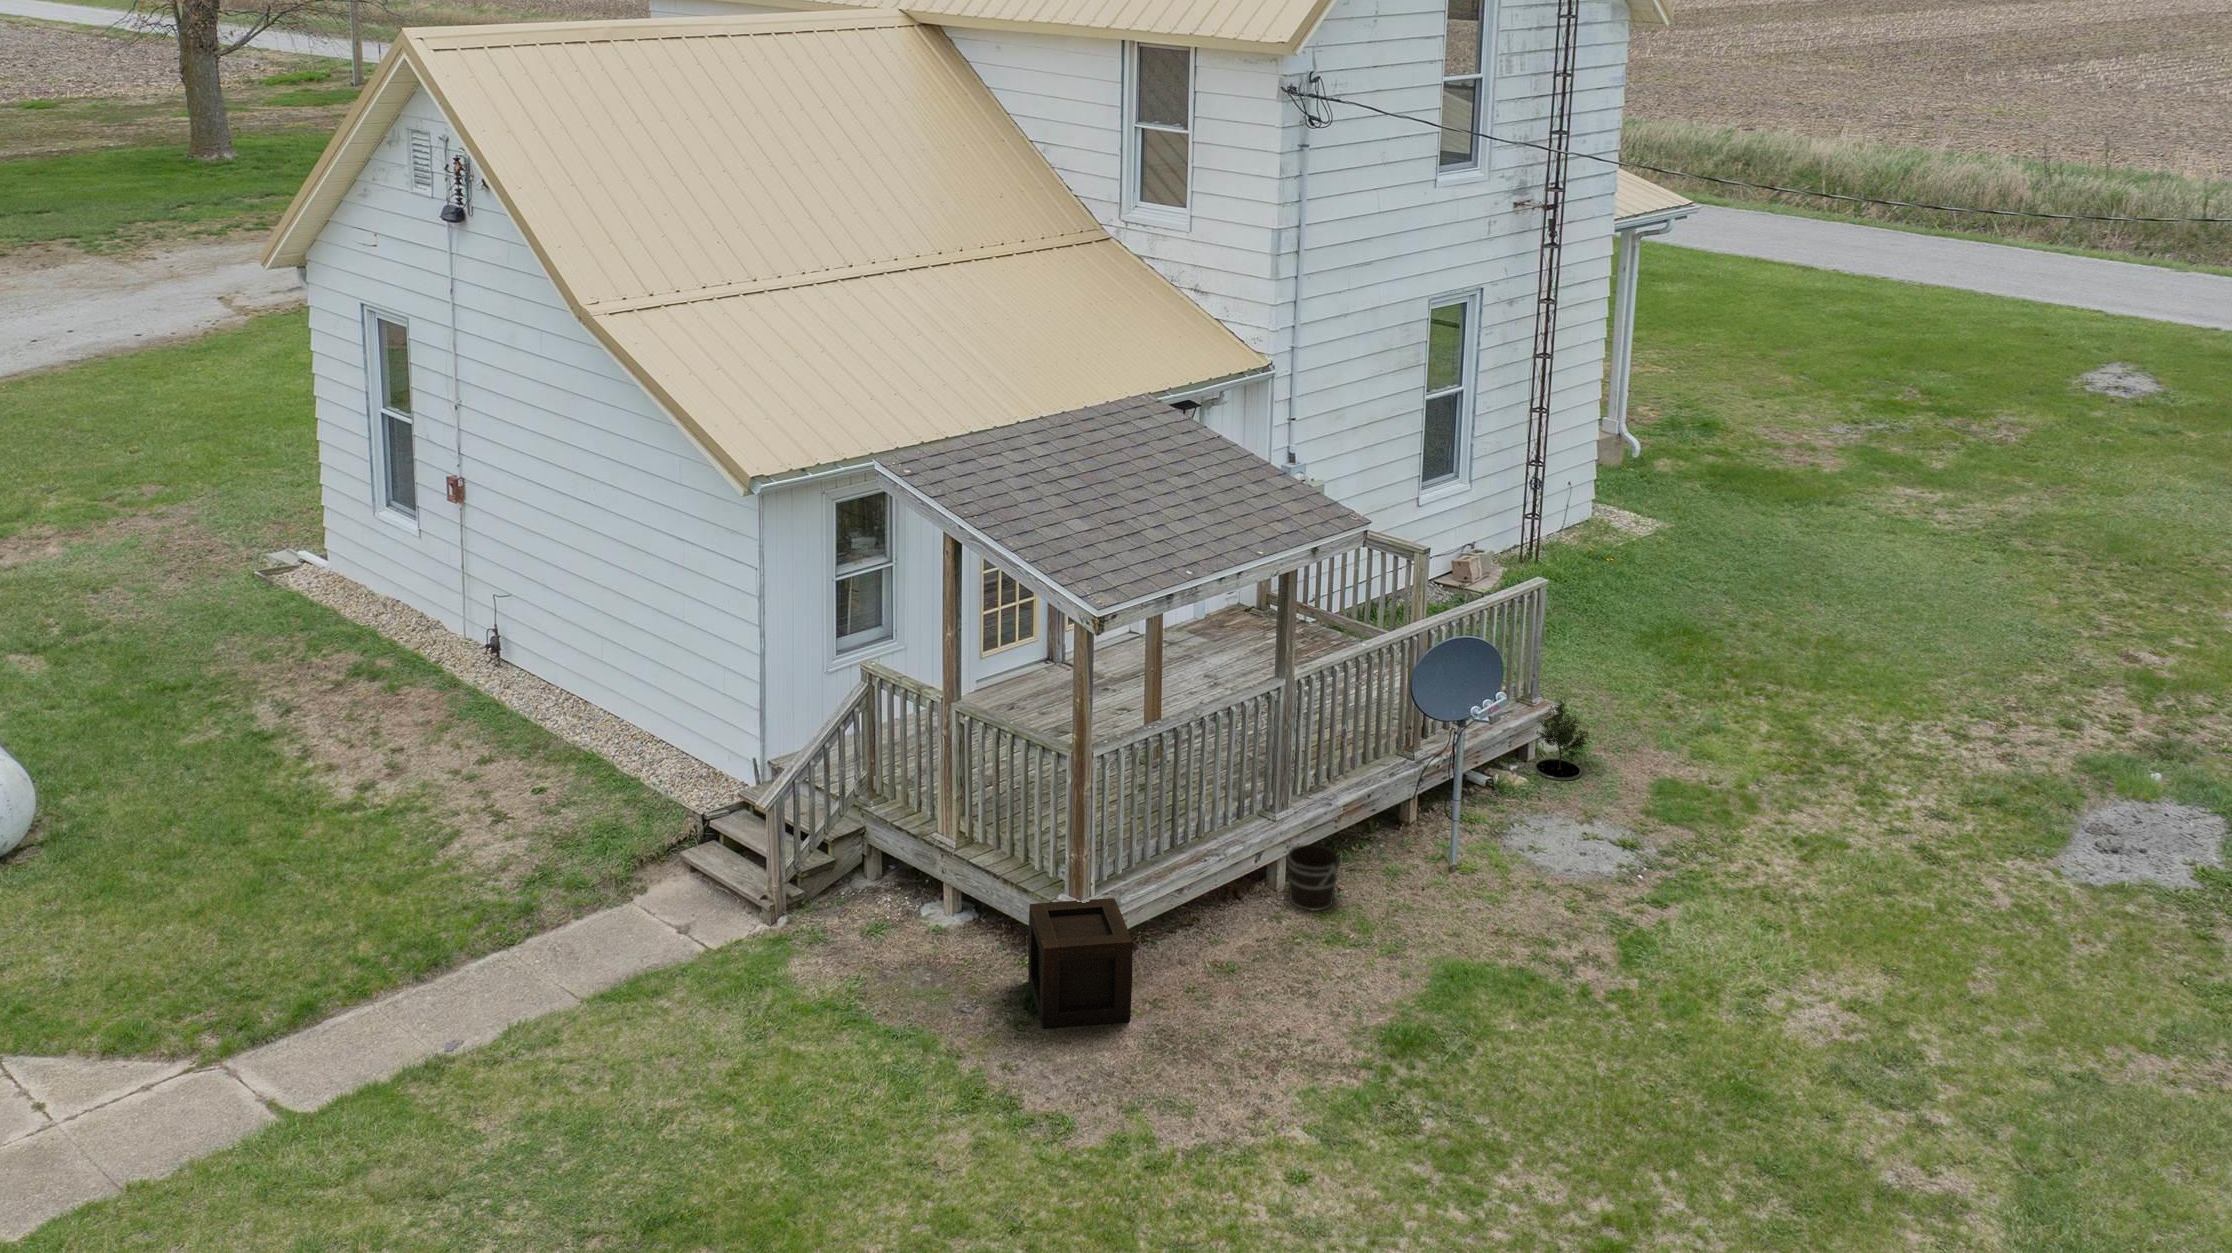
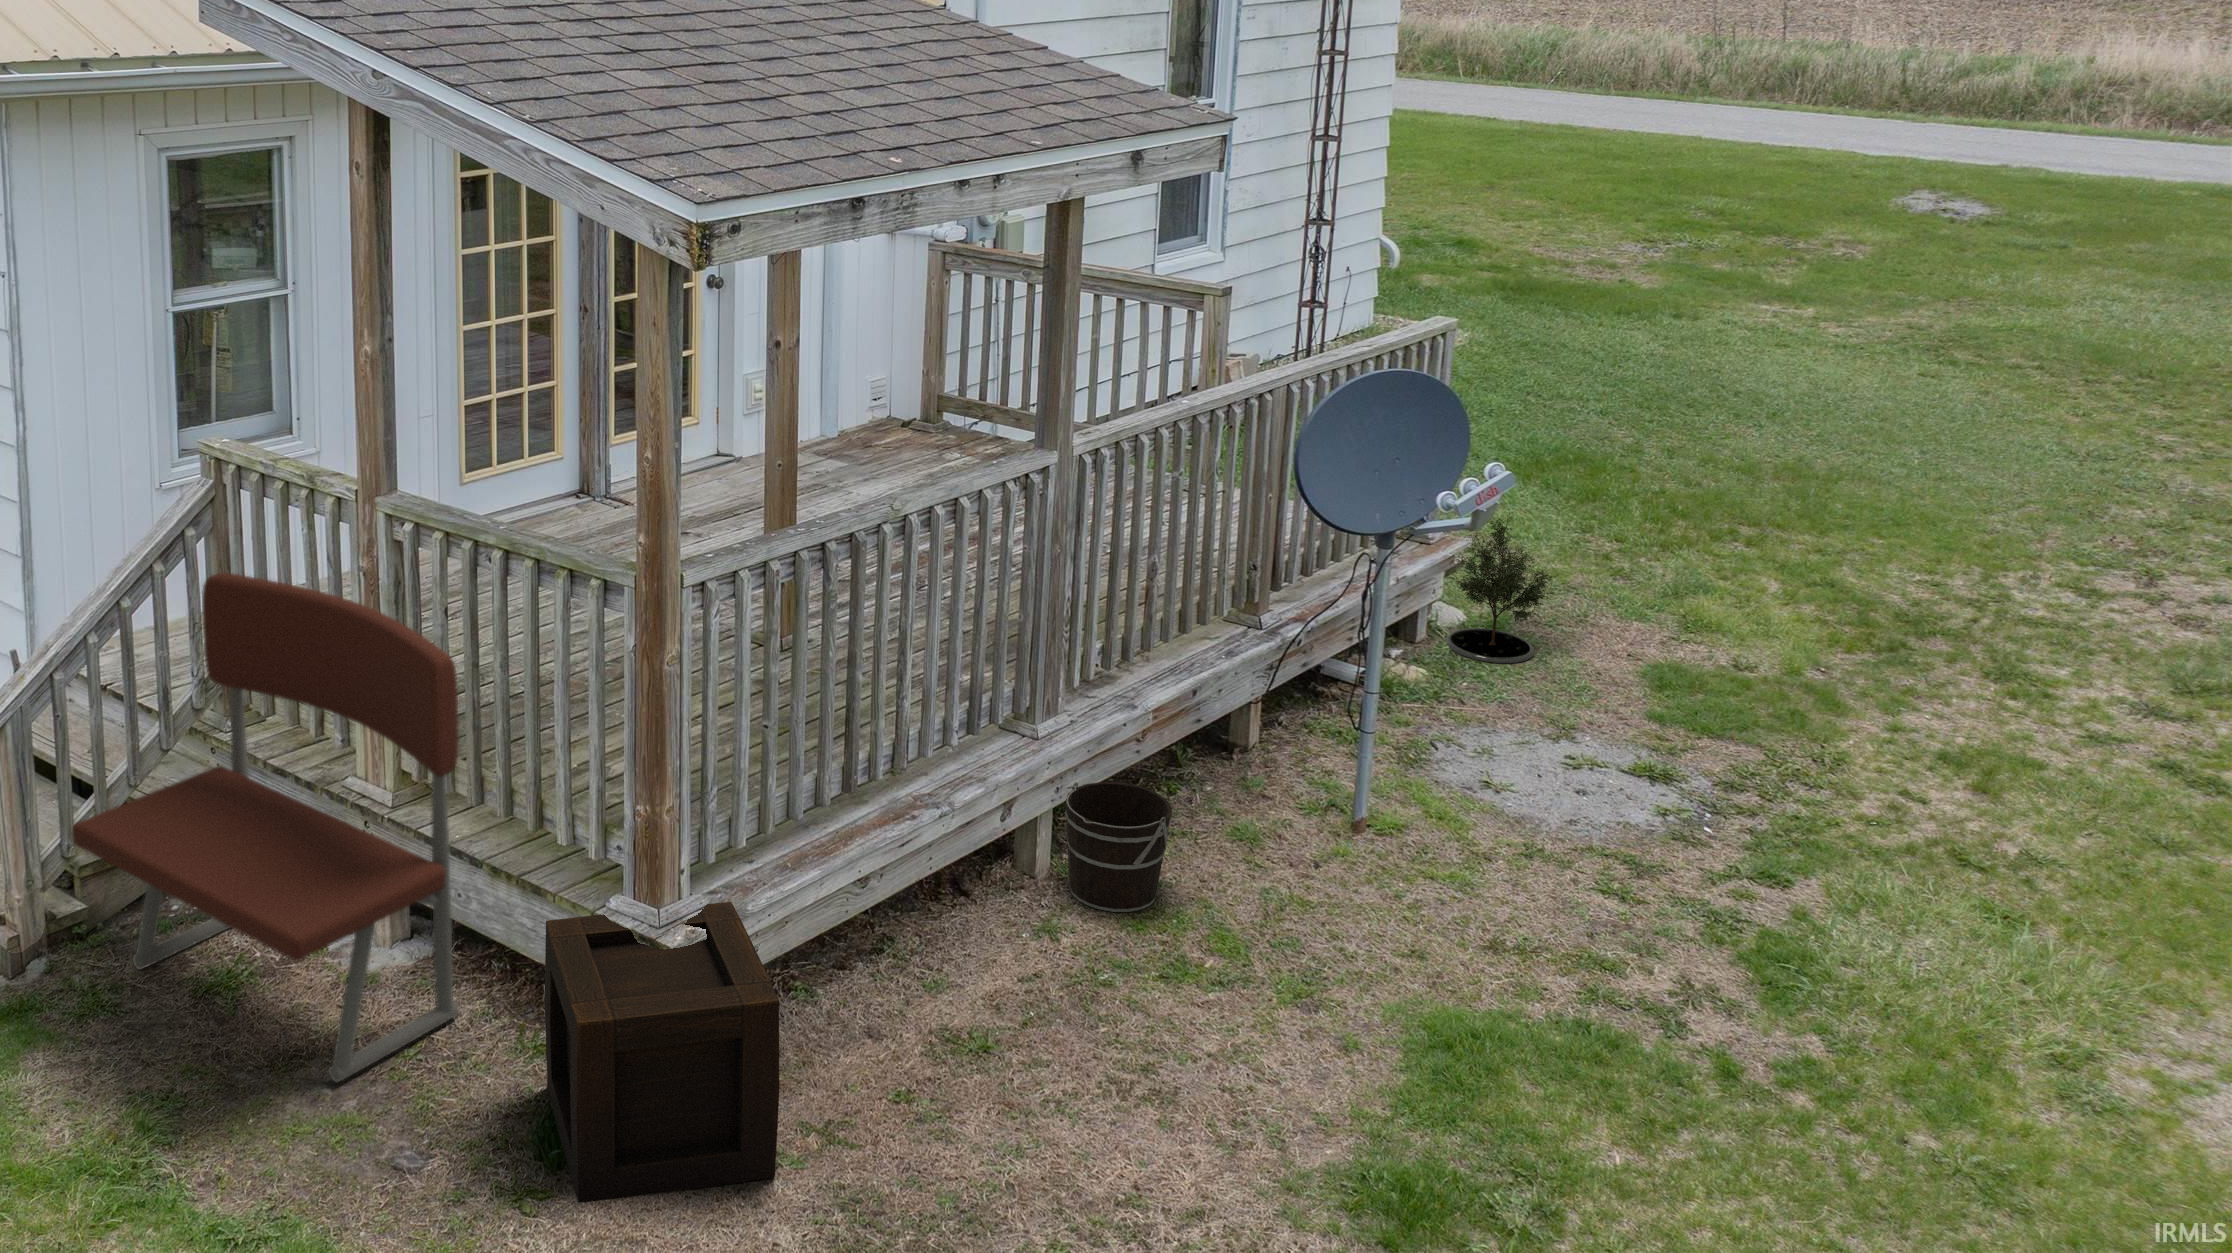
bench: none [807,733,991,976] -> present [72,572,459,1083]

